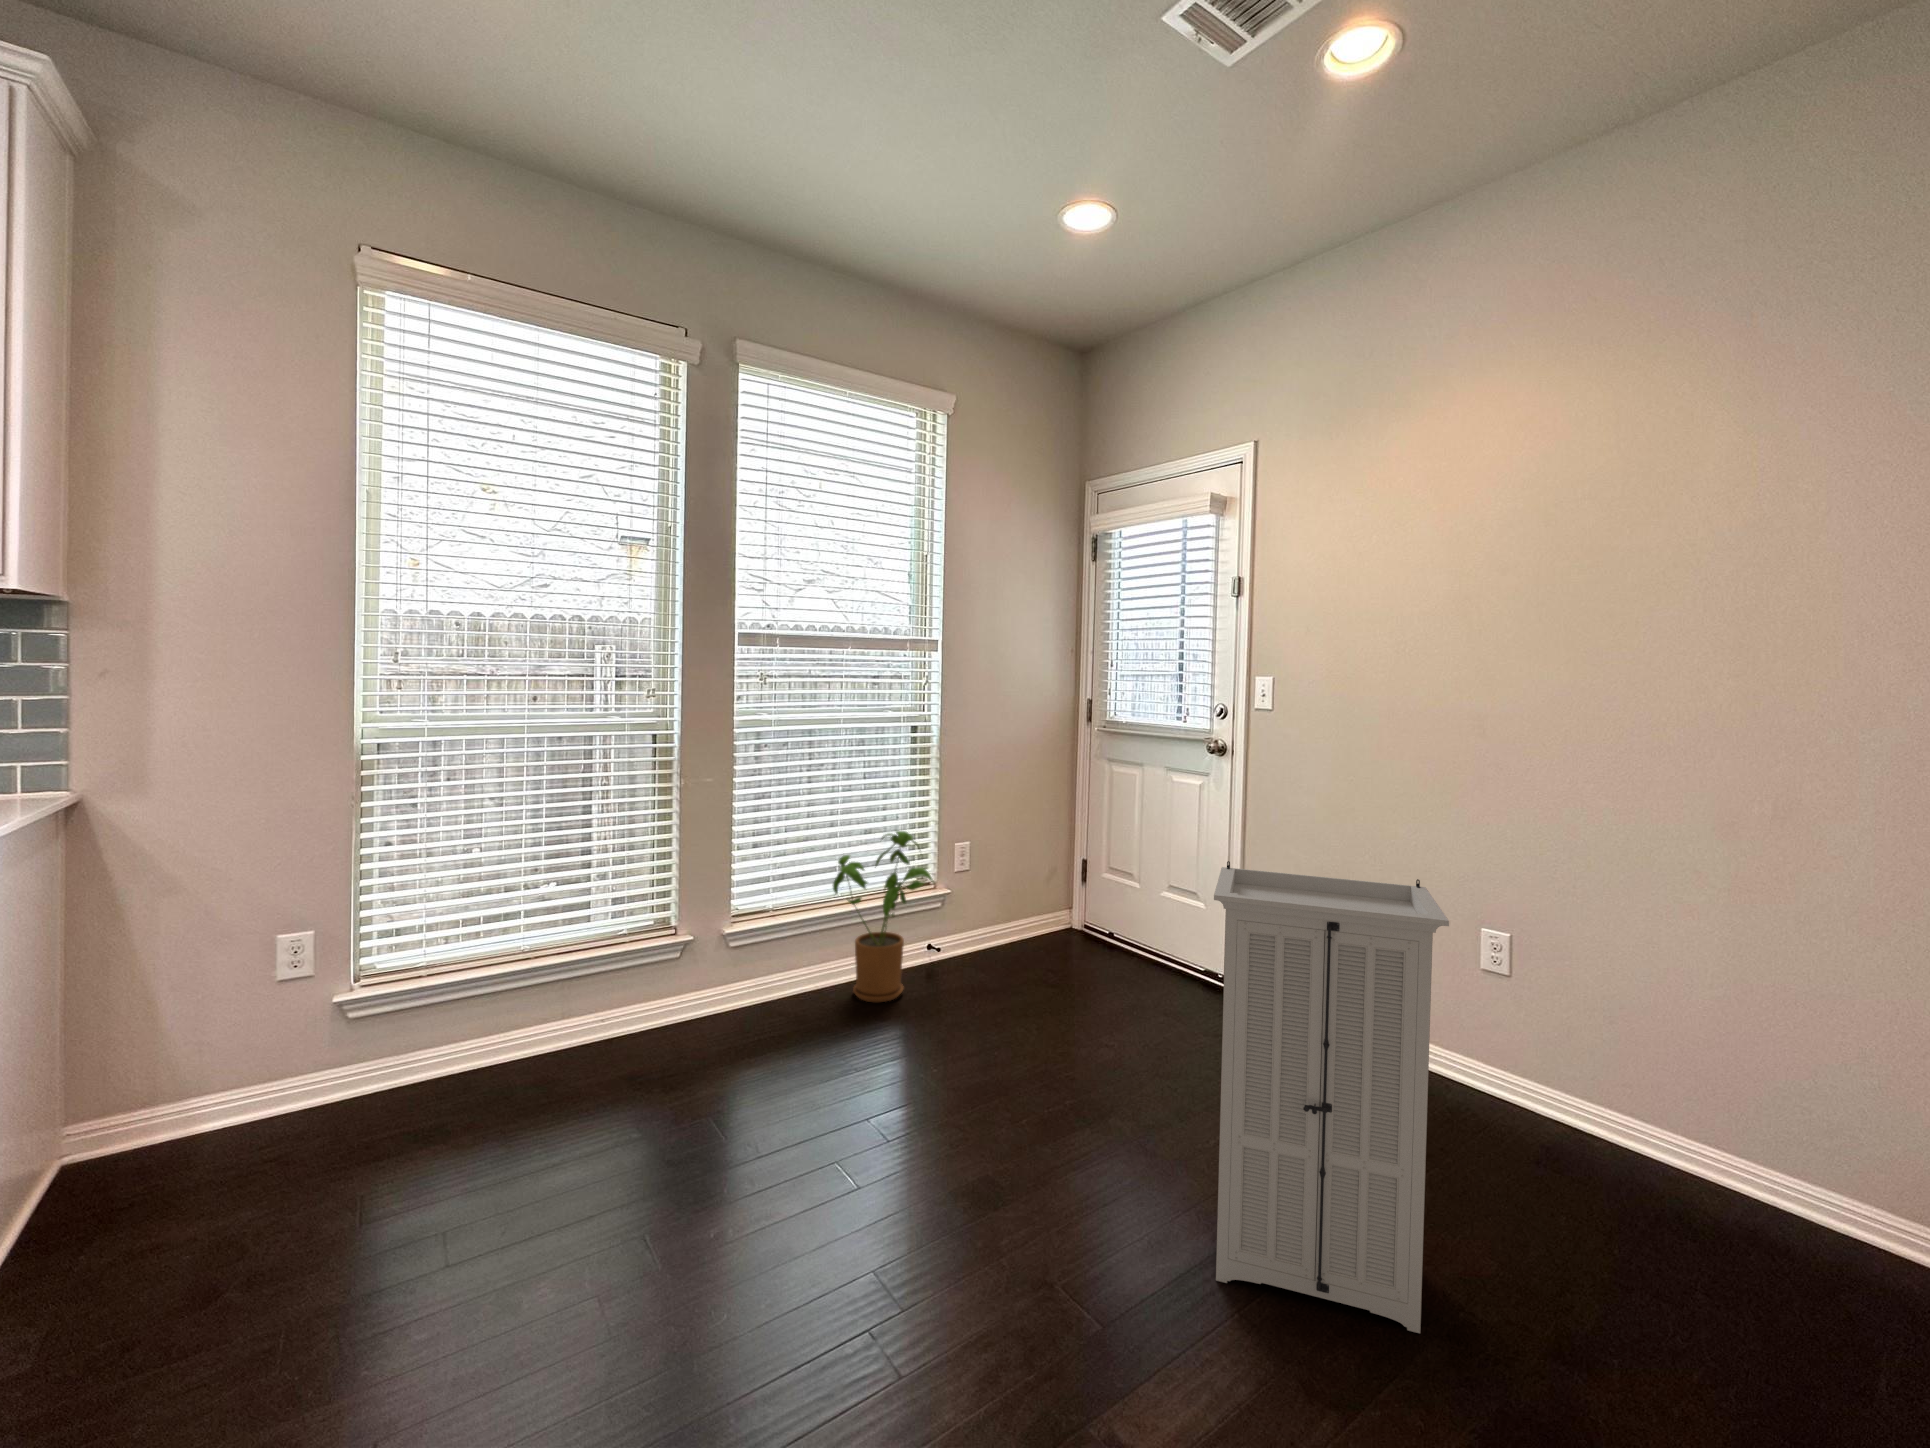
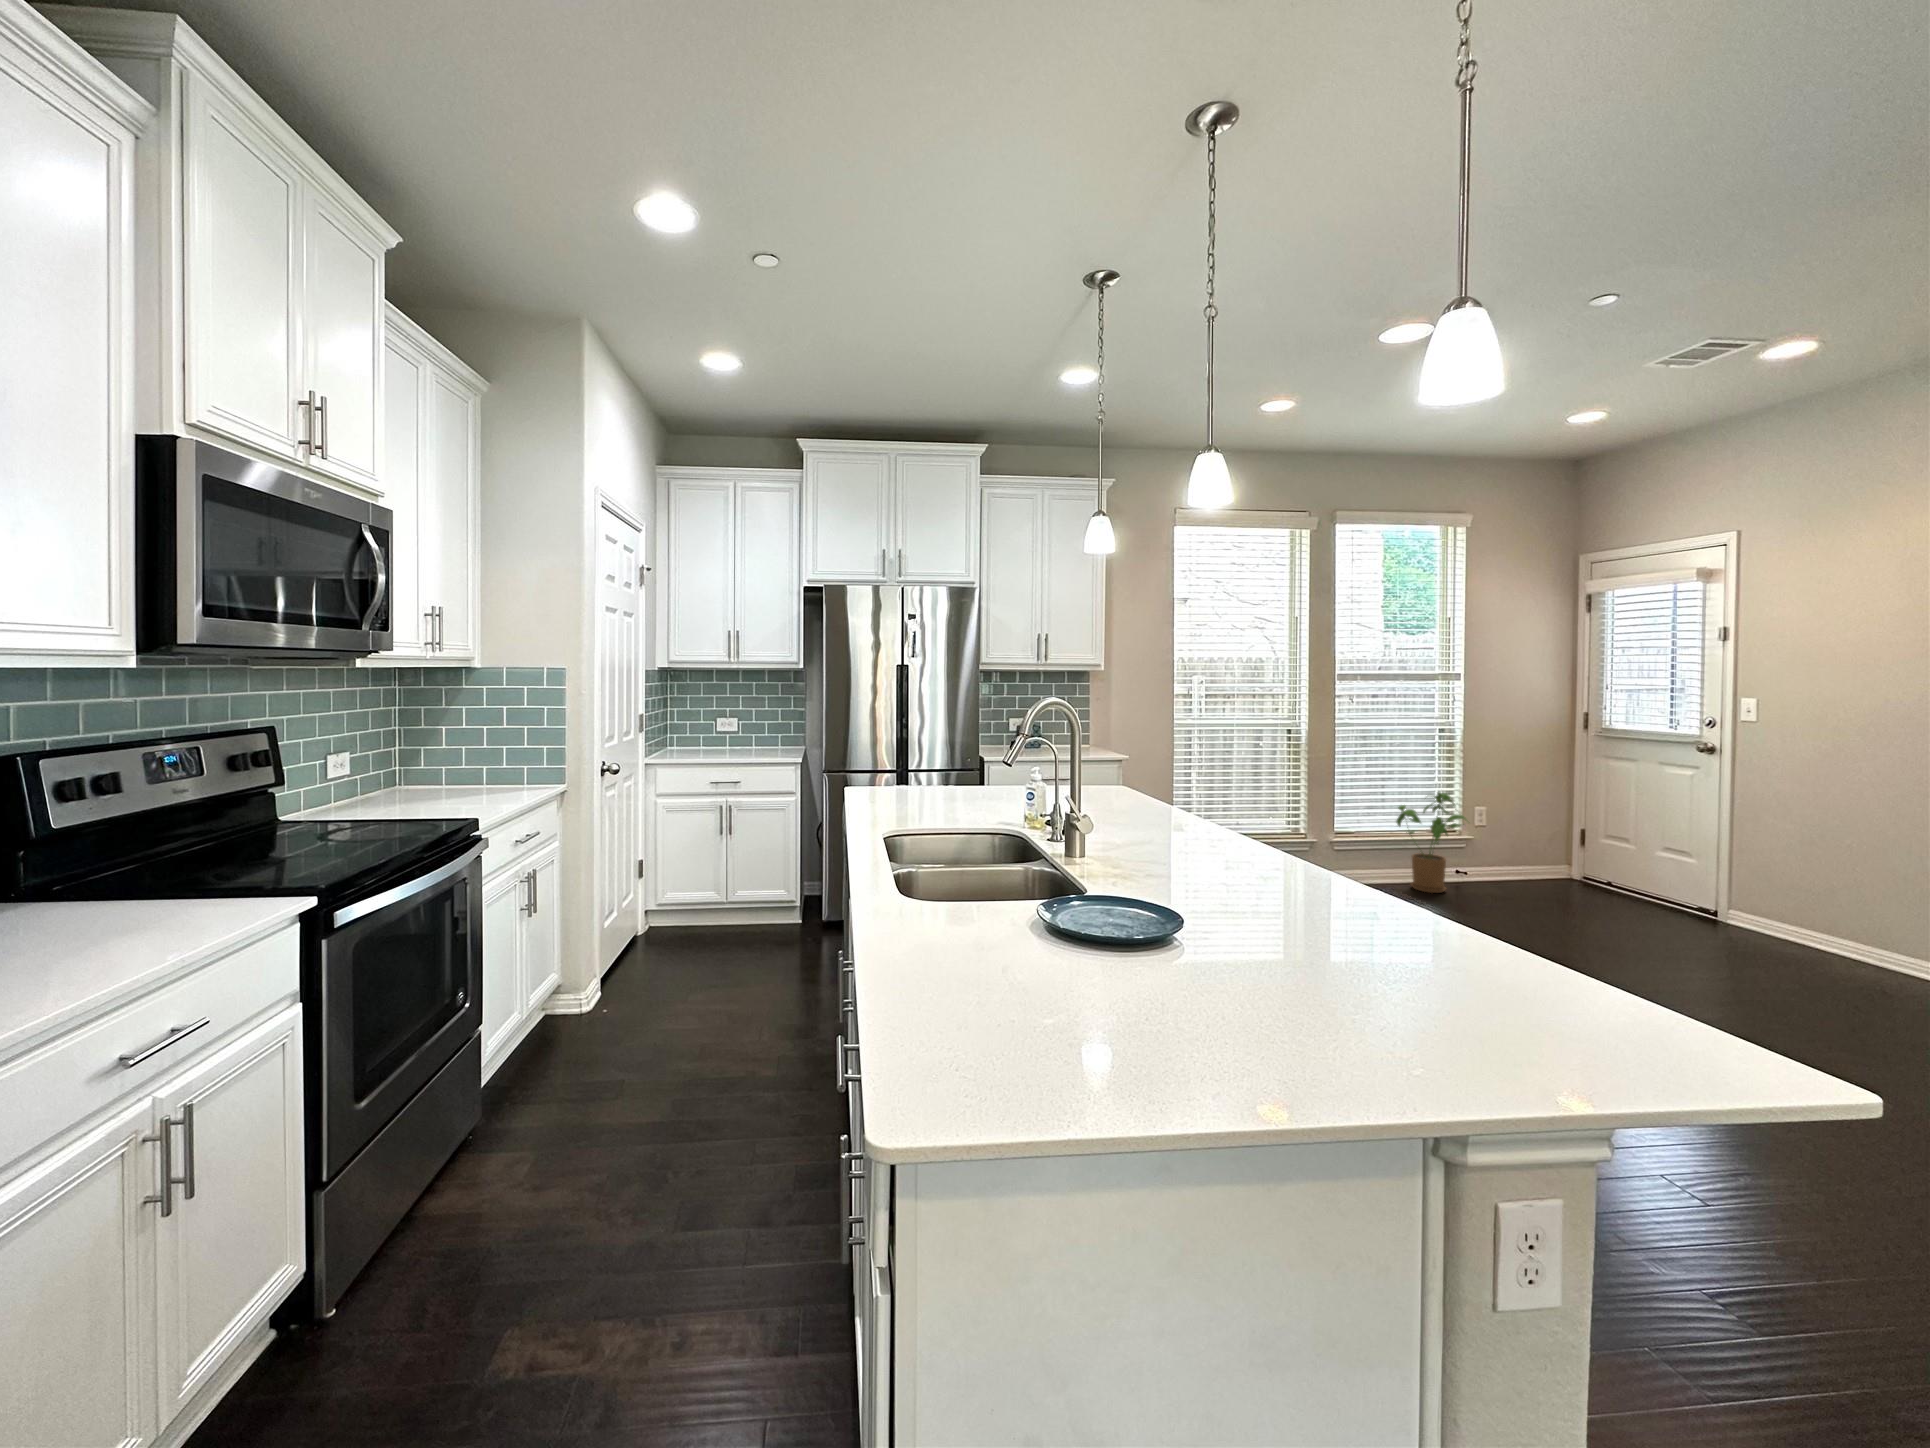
storage cabinet: present [1214,861,1449,1333] -> none [1679,802,1833,1029]

